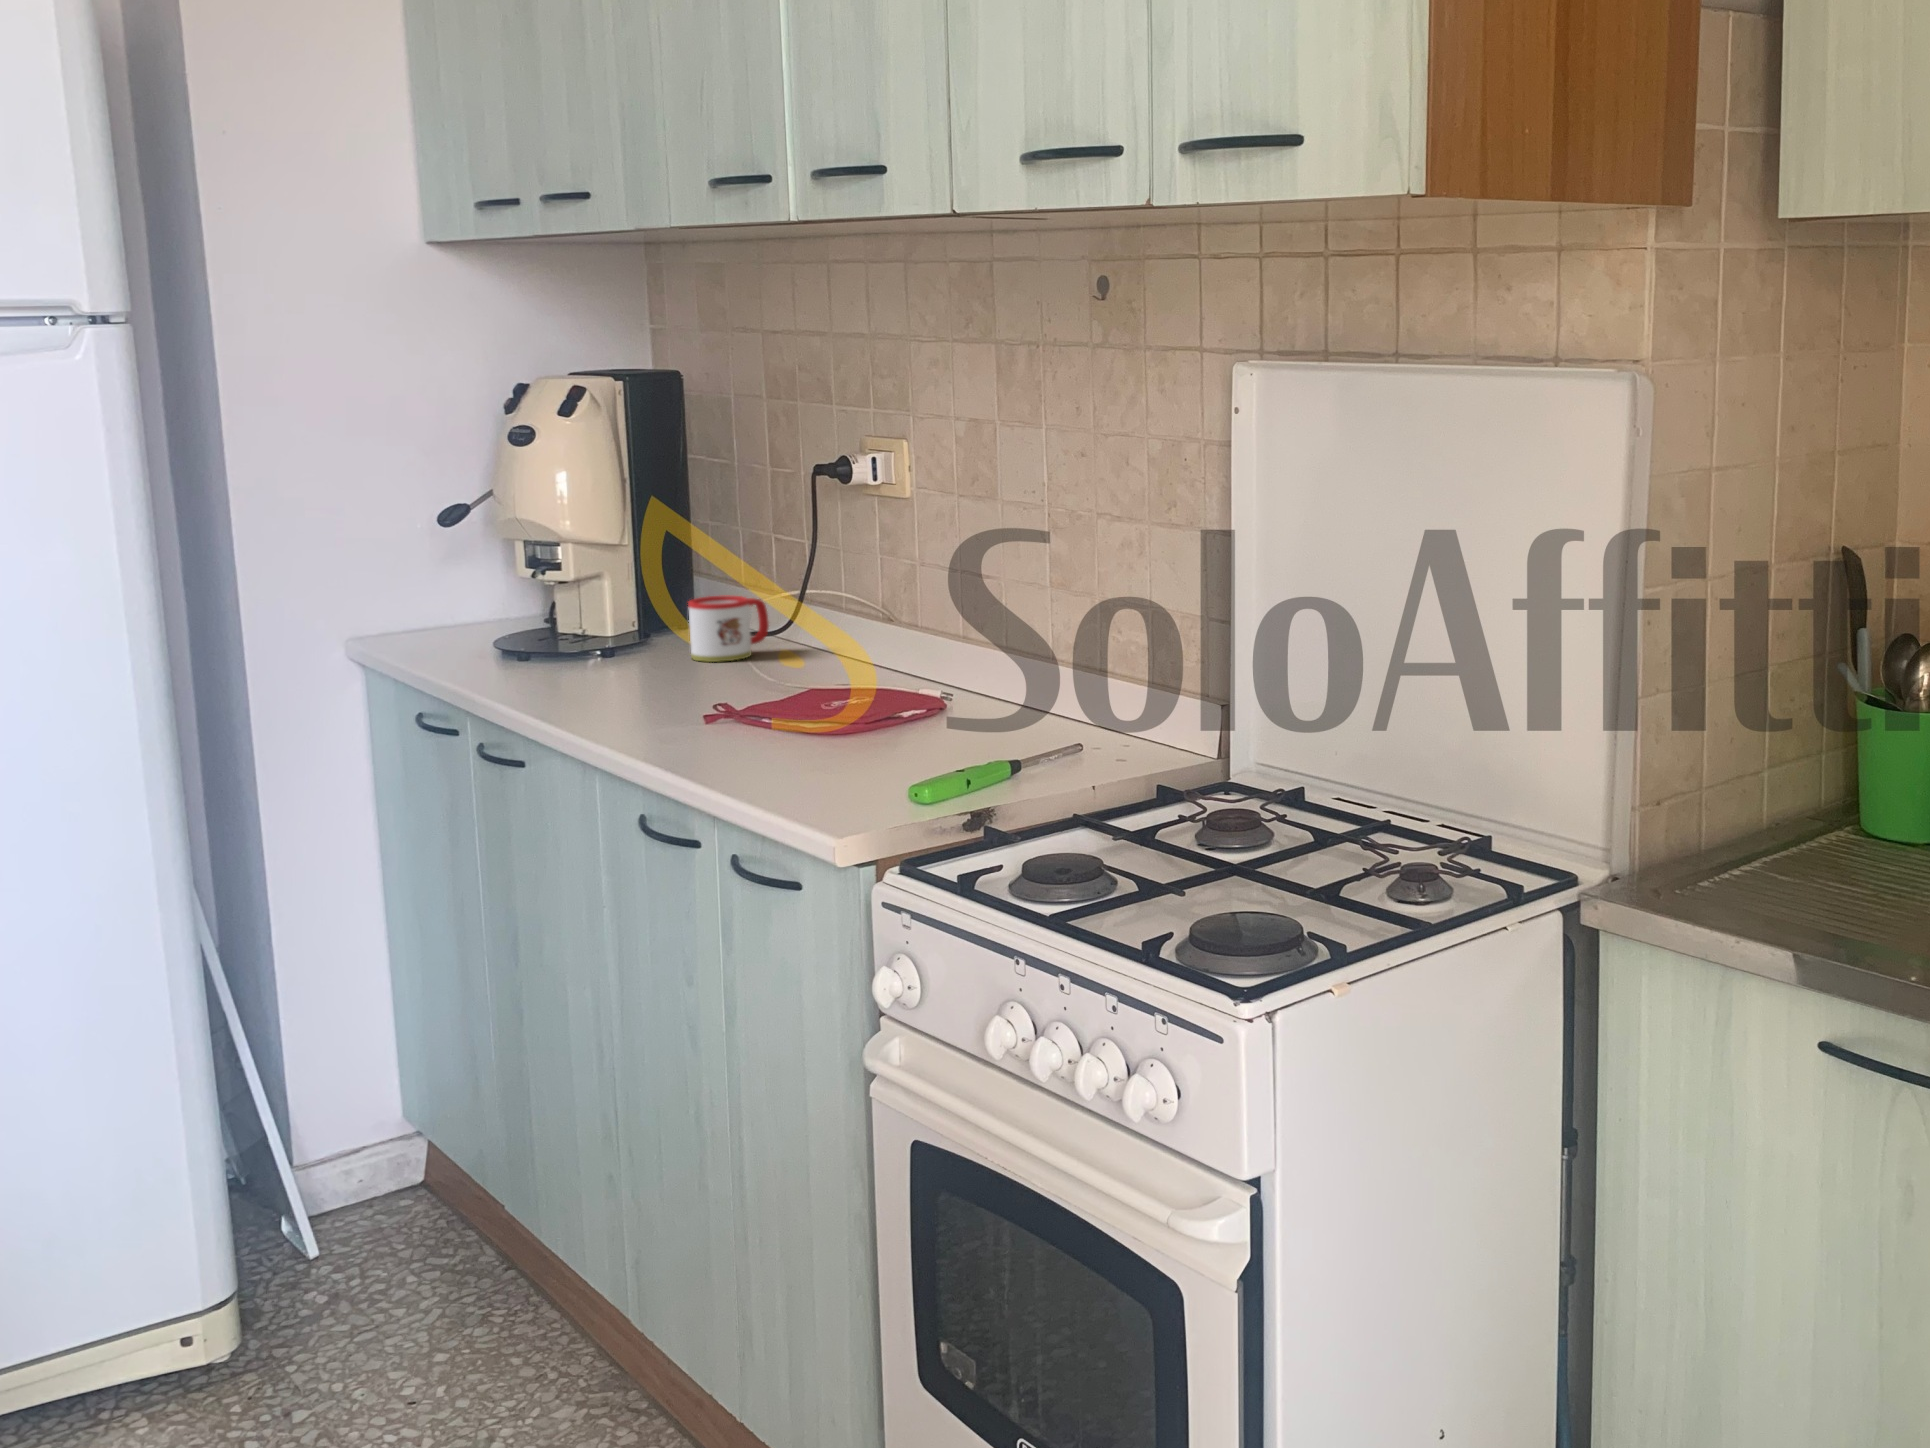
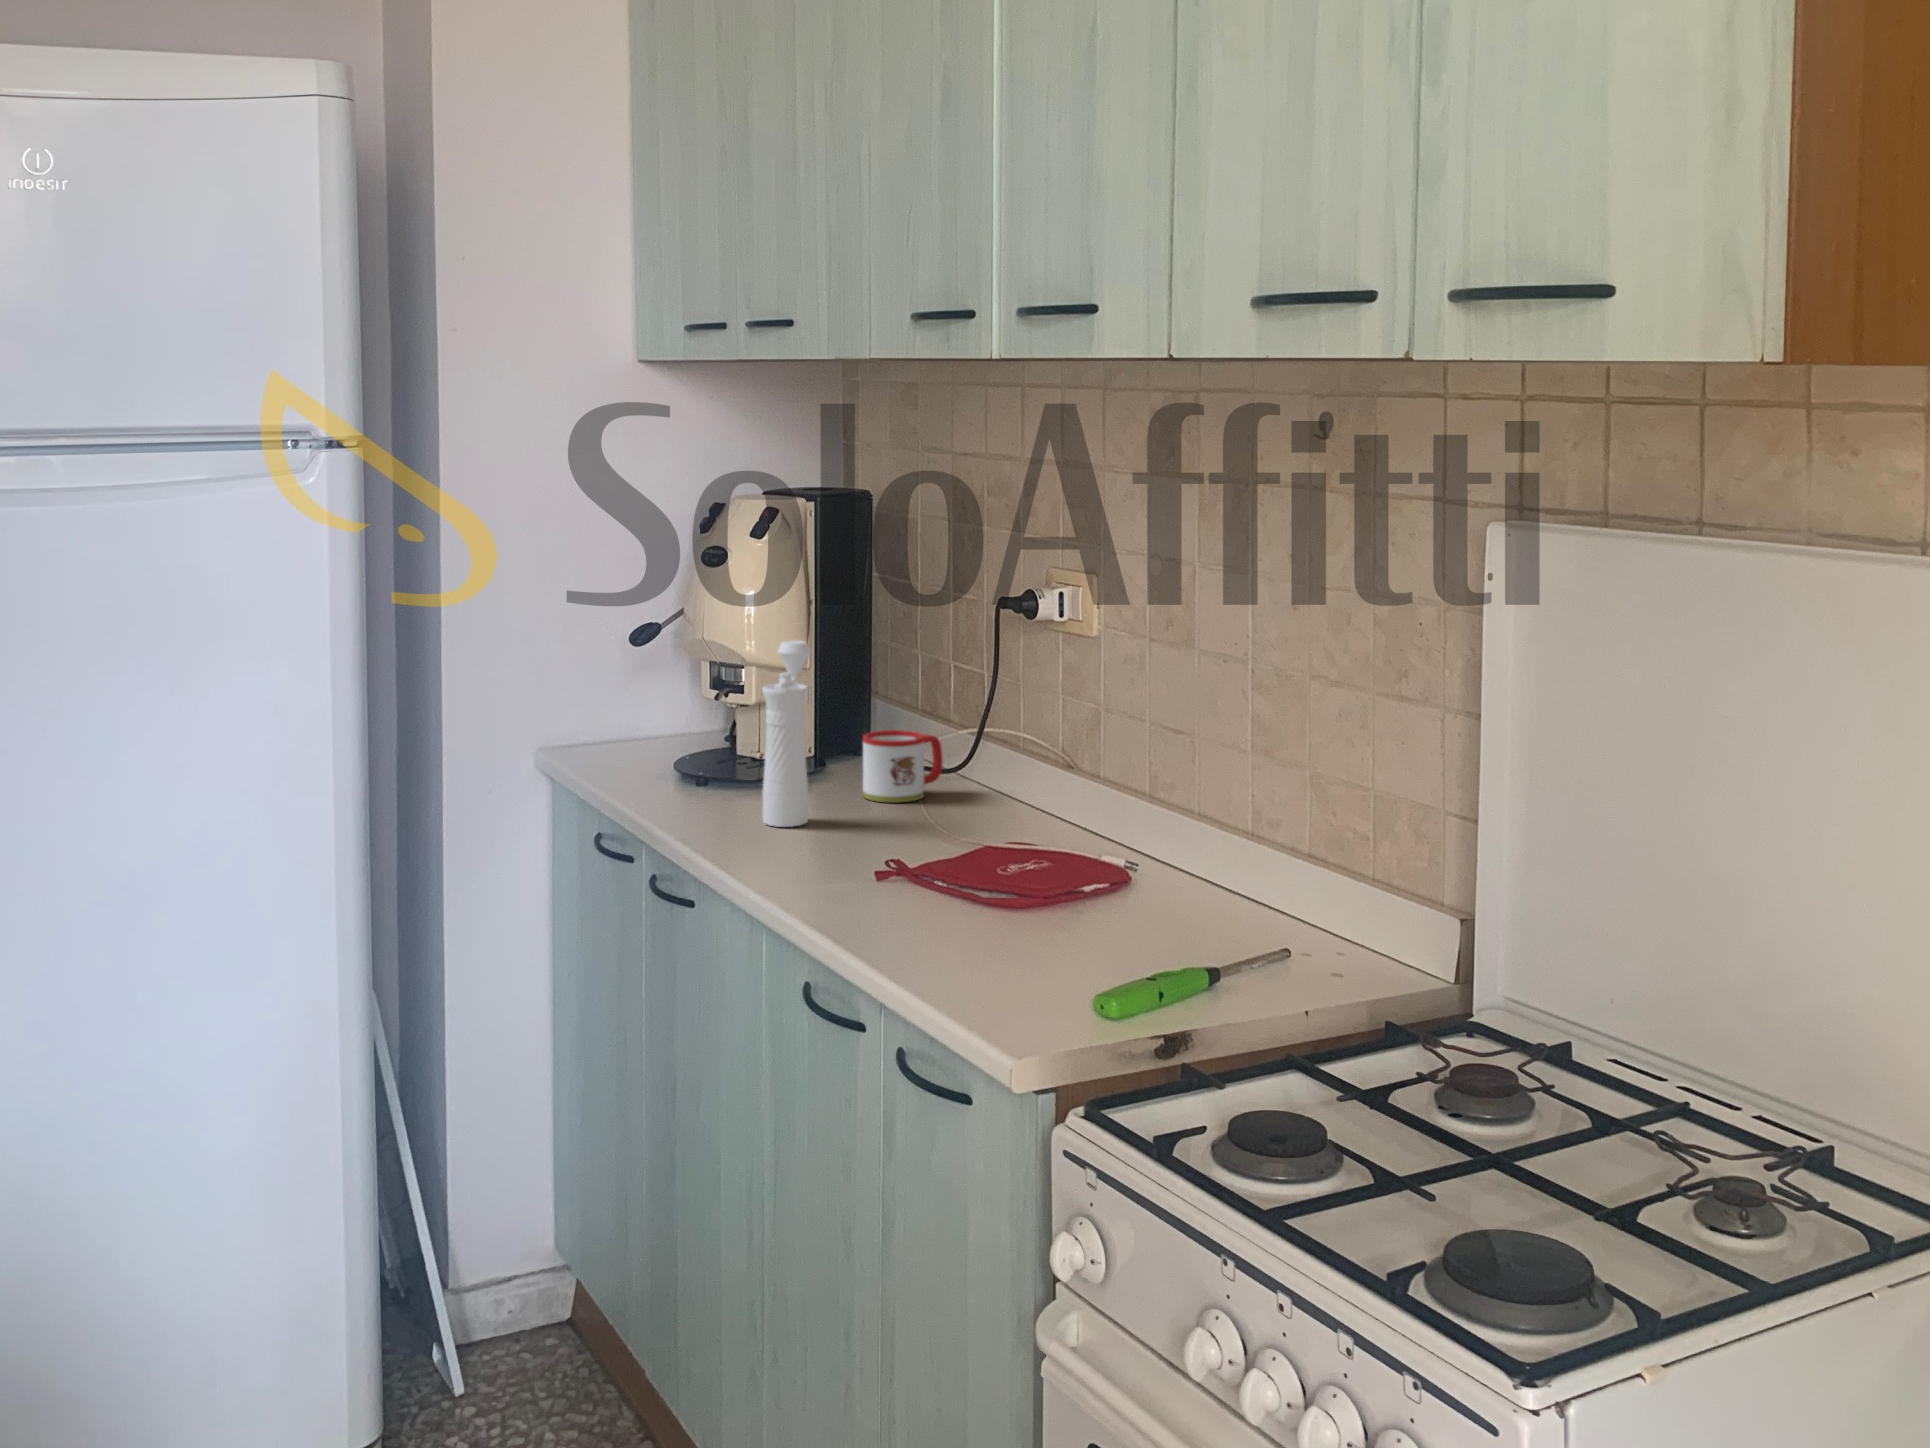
pepper mill: none [581,512,637,686] -> present [762,640,811,827]

